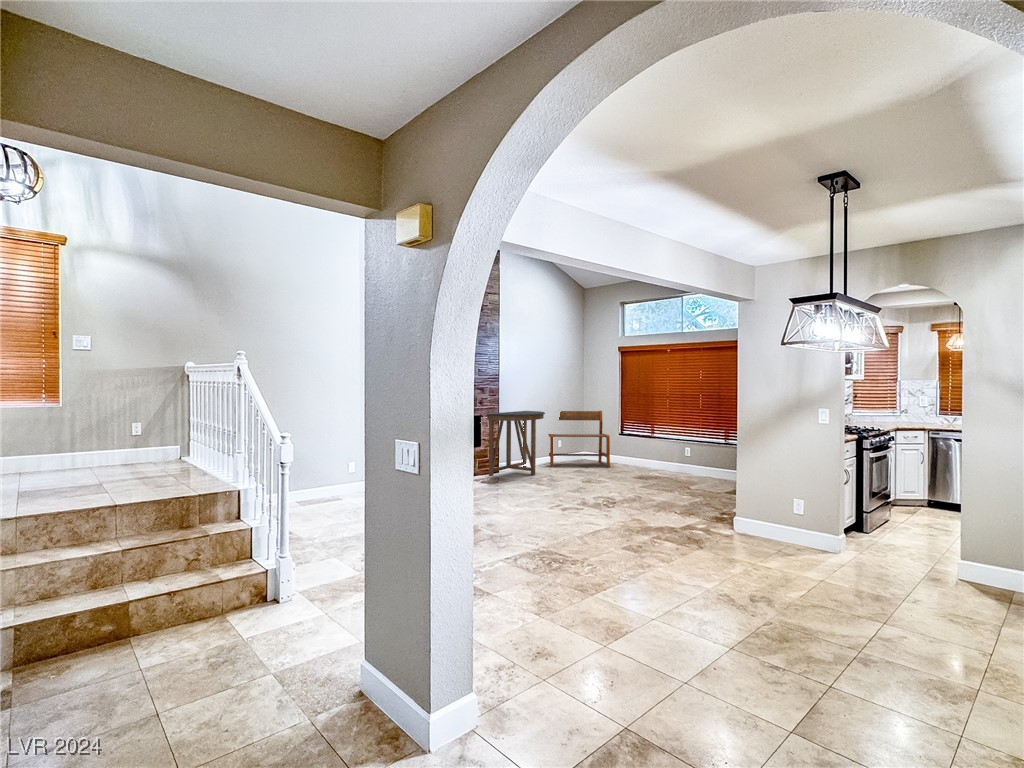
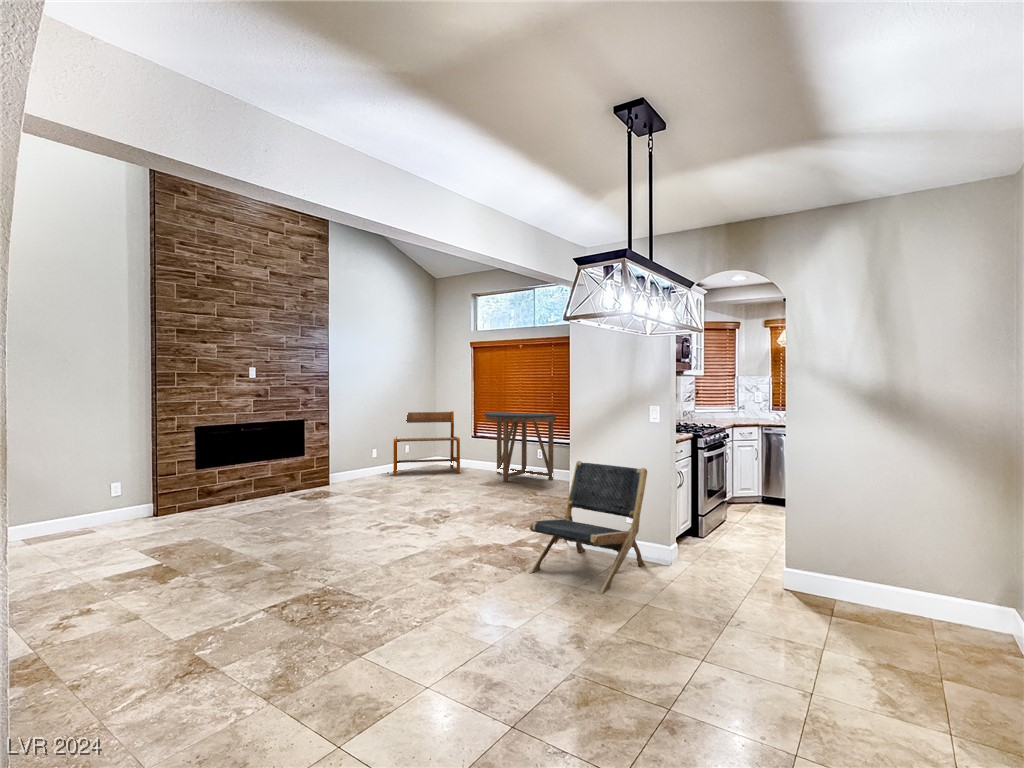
console table: present [487,411,545,476] -> present [484,412,557,482]
lounge chair: none [706,456,817,570] -> present [529,461,647,594]

